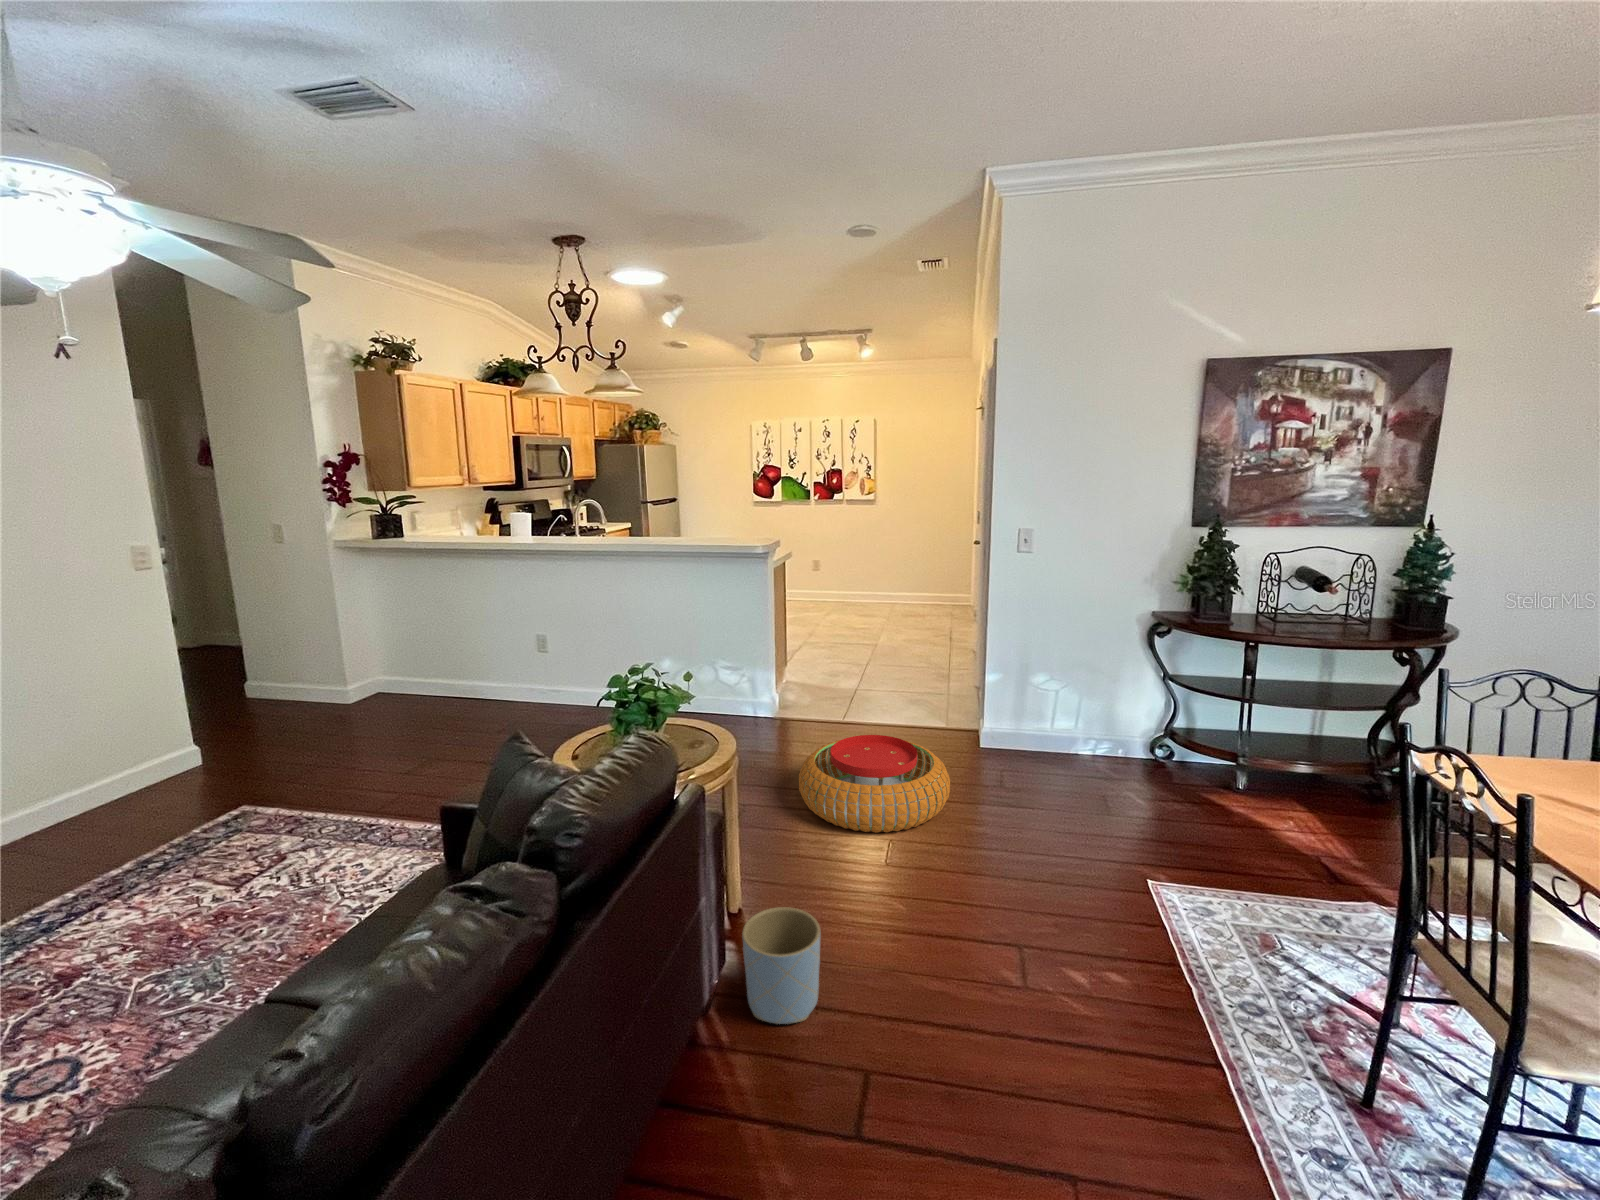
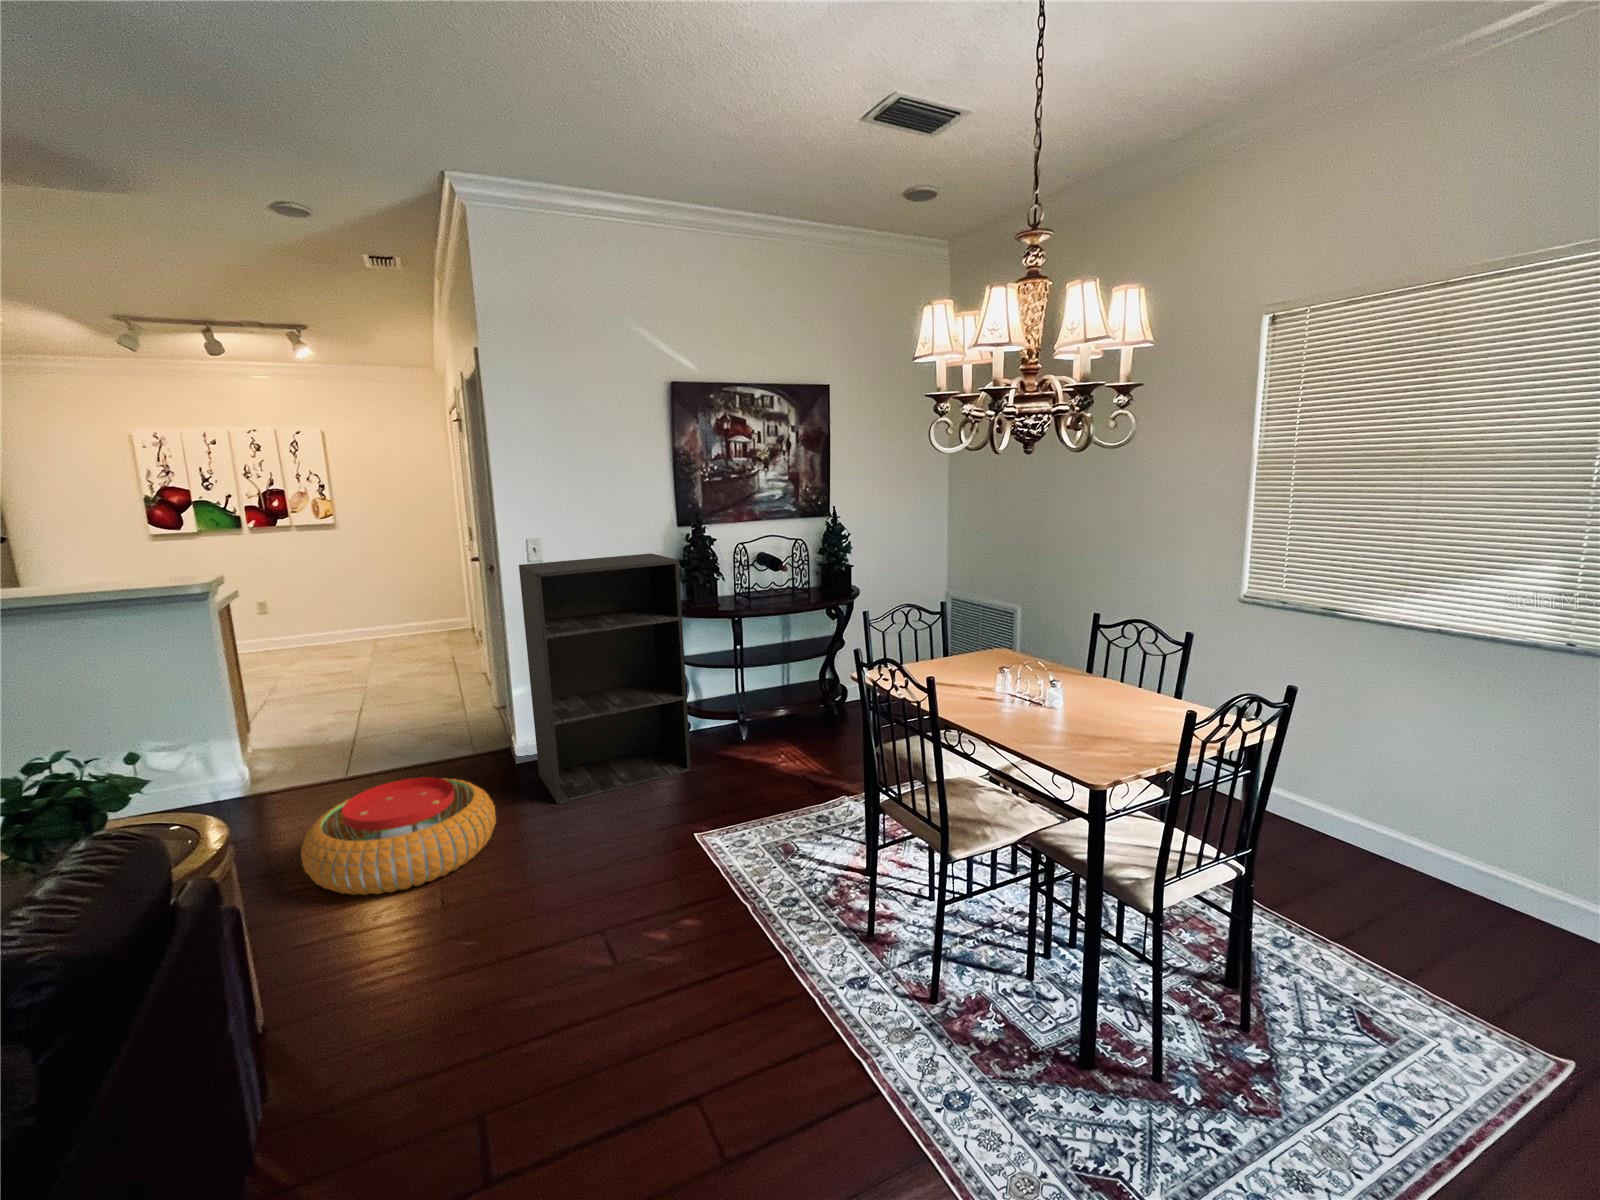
bookshelf: none [1000,555,1181,804] -> present [519,554,691,804]
planter: present [742,907,820,1024] -> none [276,991,393,1144]

